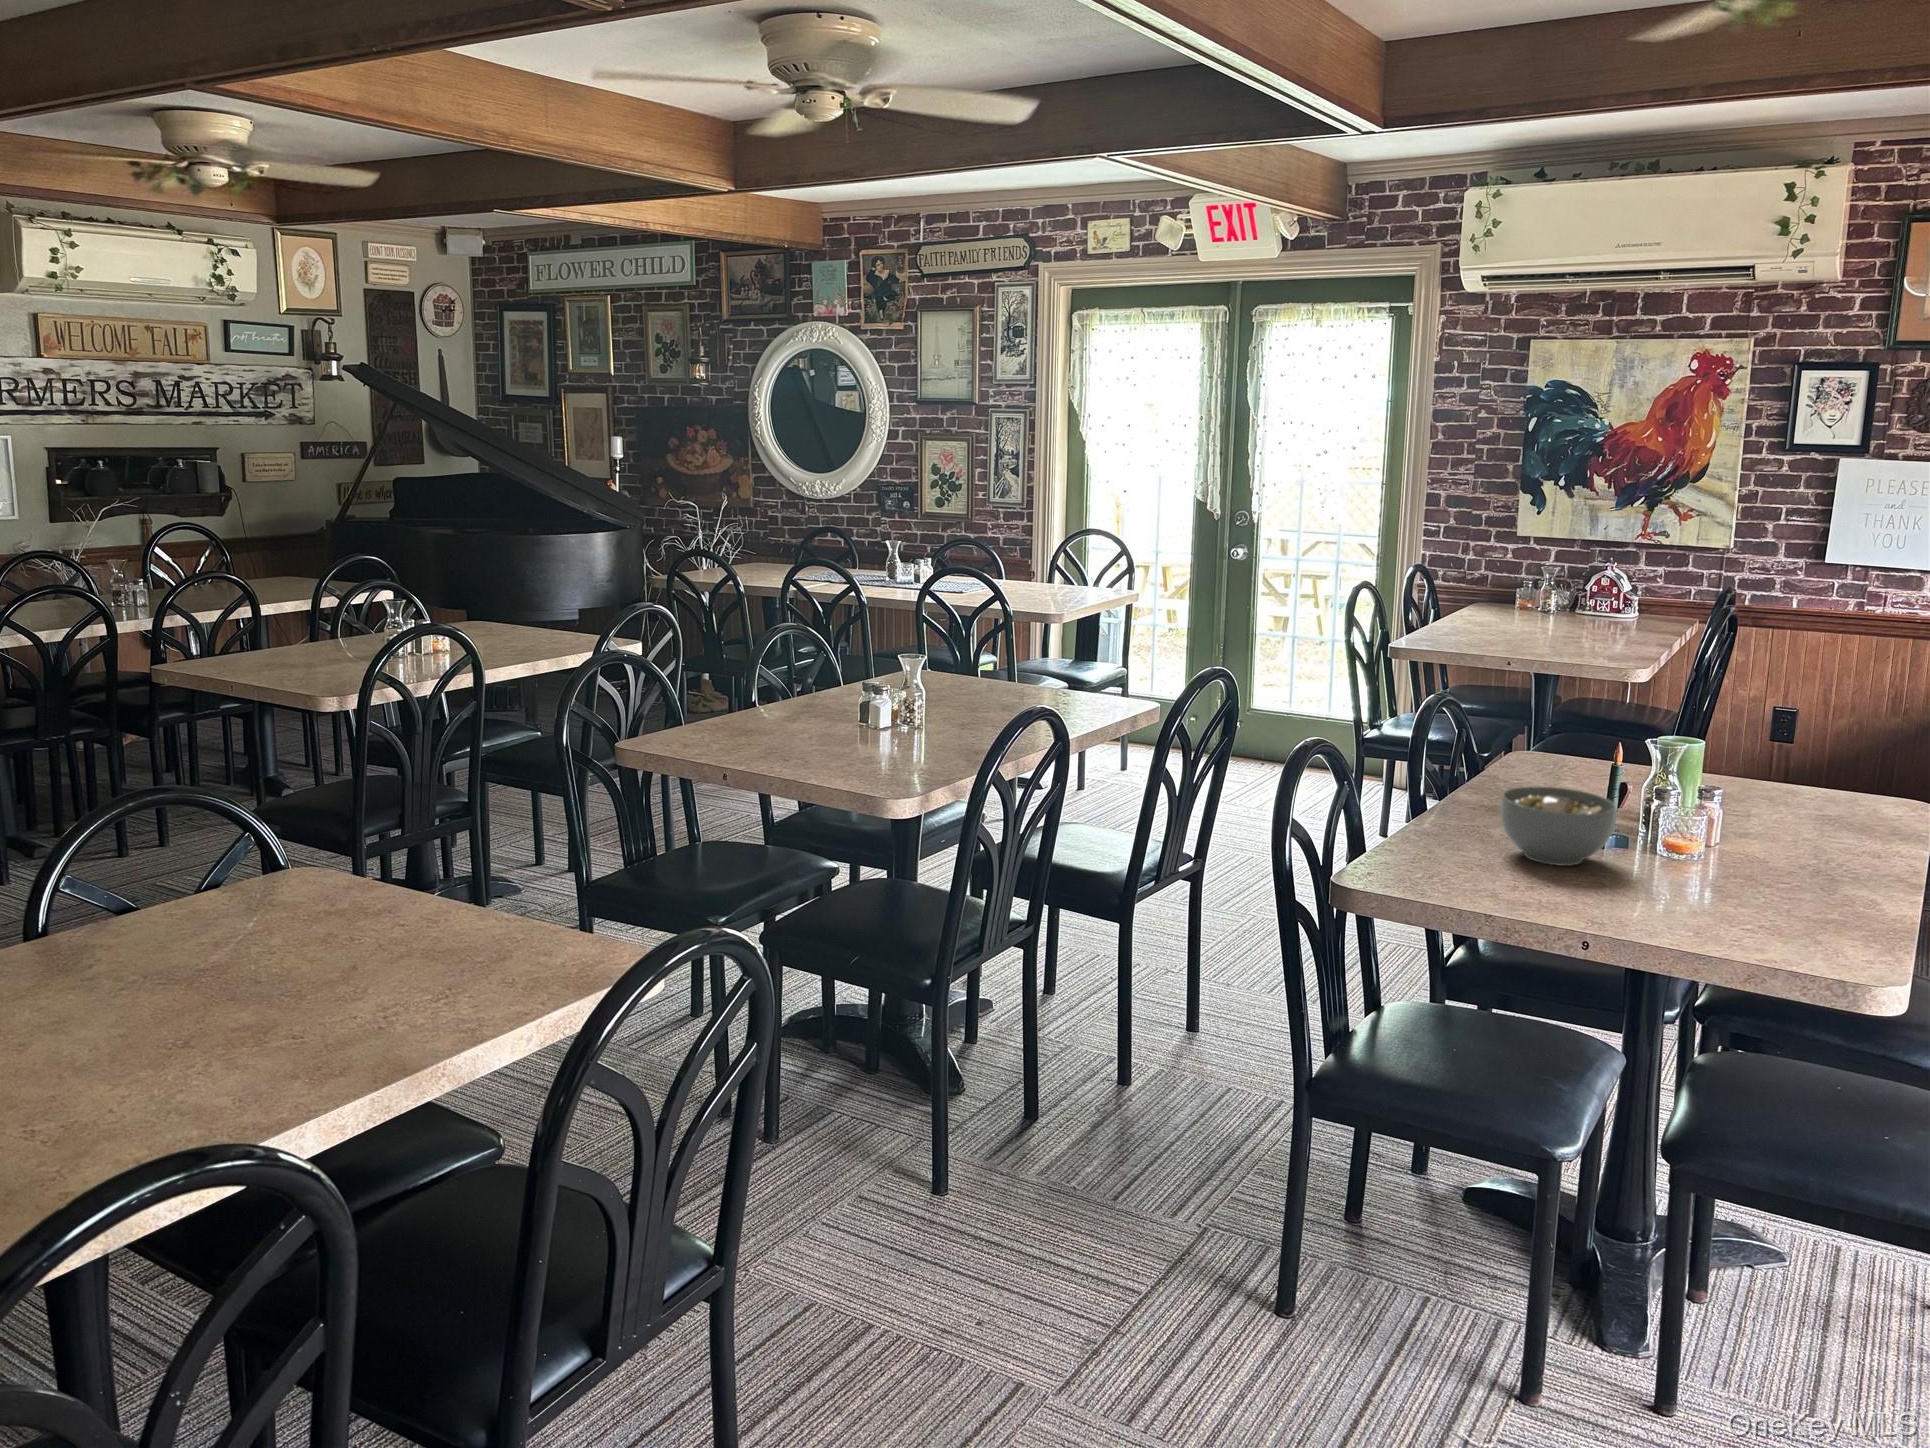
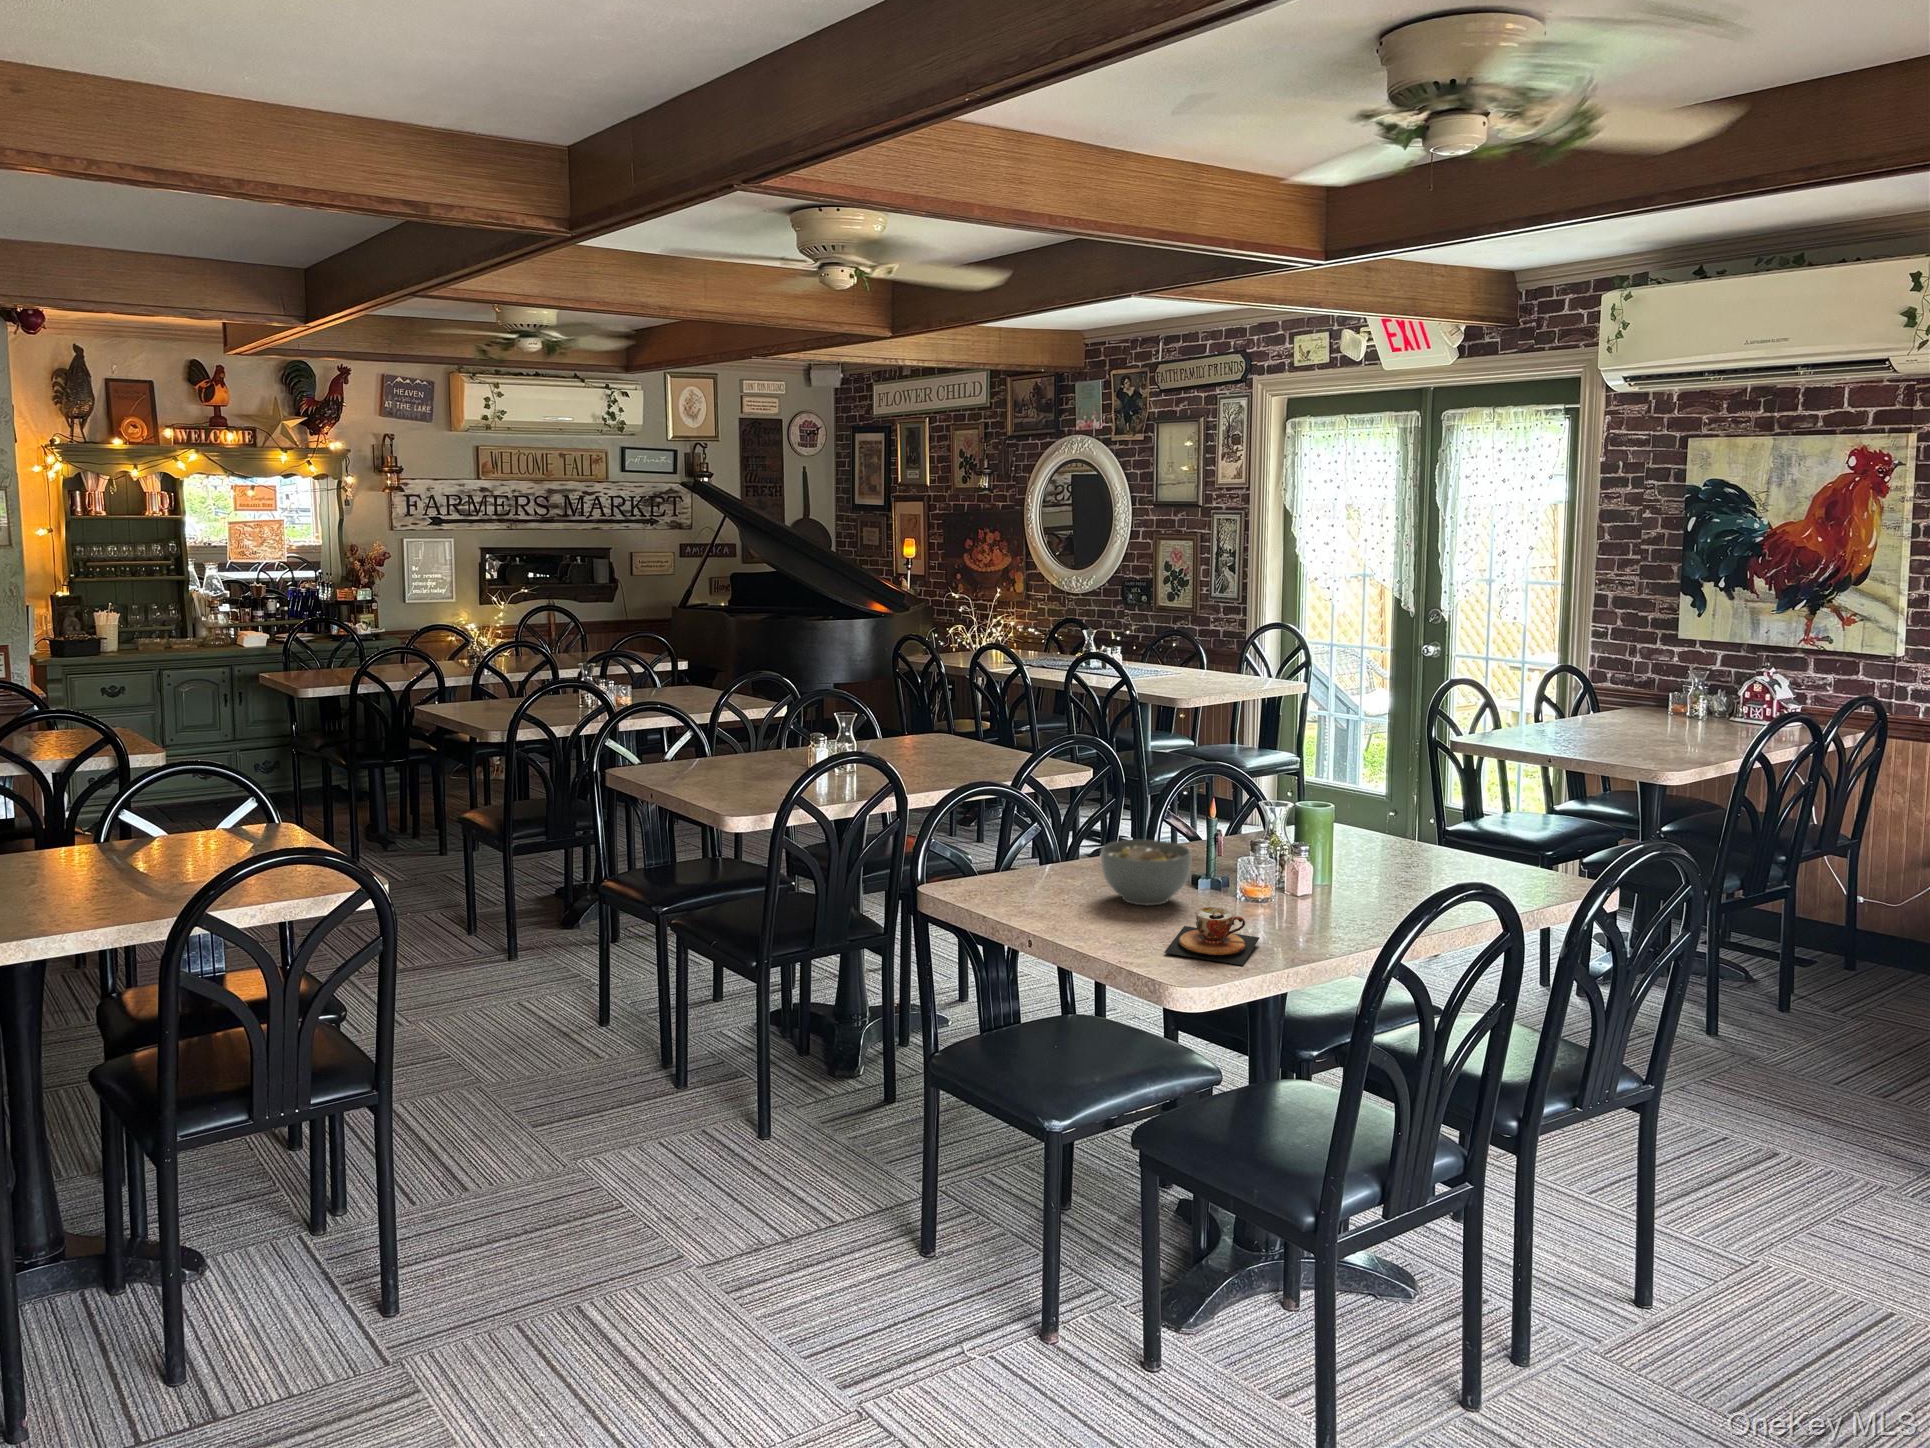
teacup: none [1684,865,1824,931] -> present [1164,907,1259,965]

